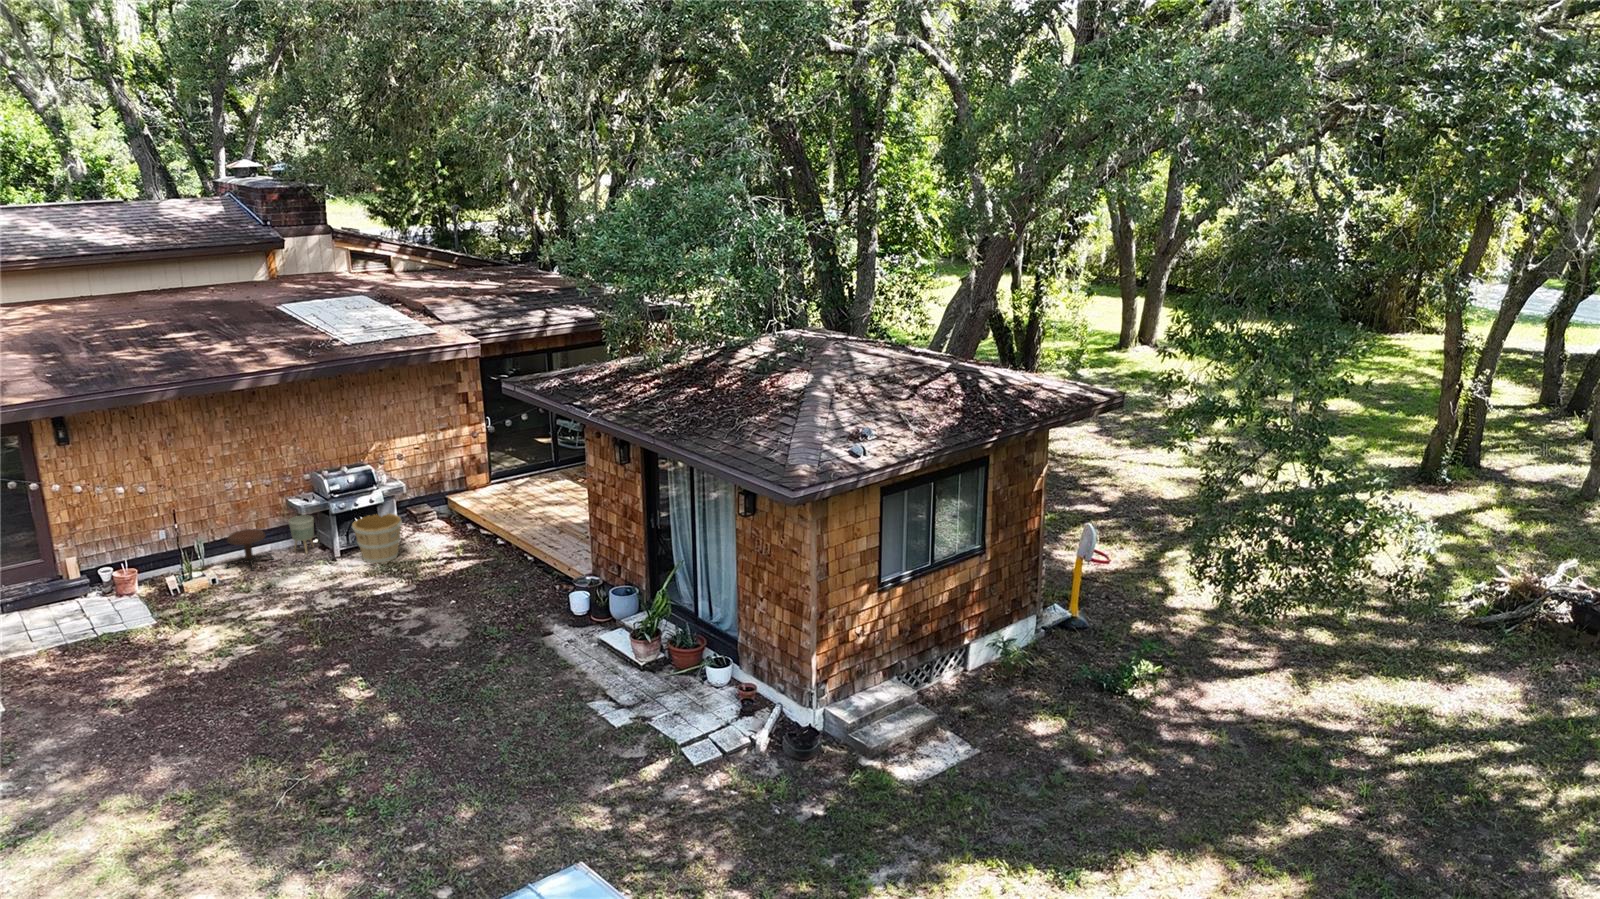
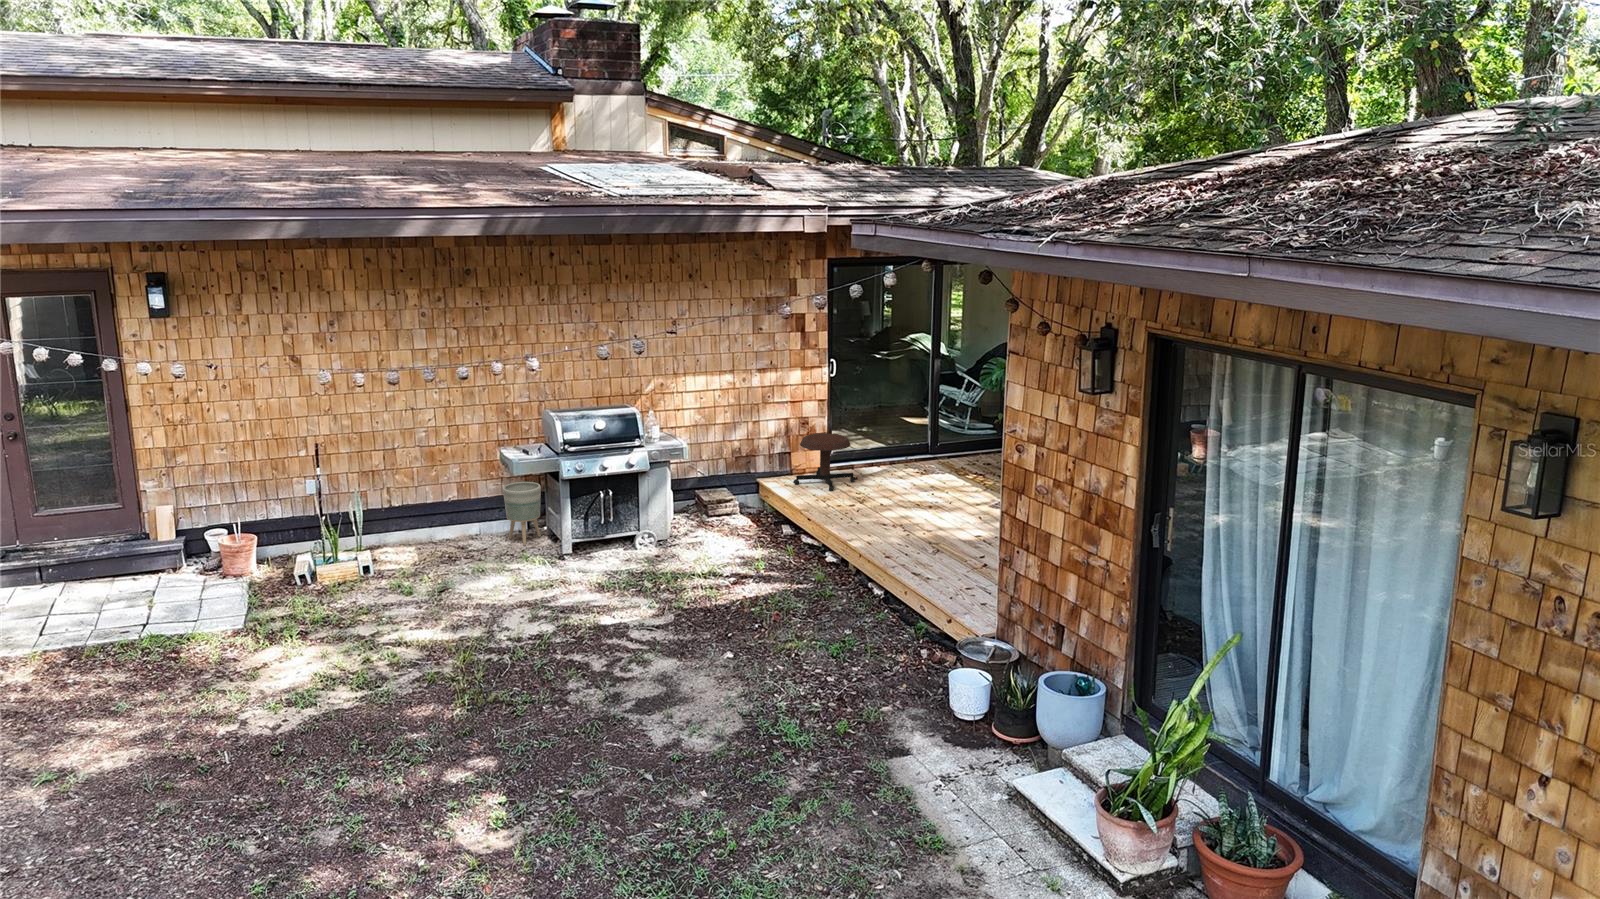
wooden bucket: present [352,514,402,563] -> none [589,487,670,571]
stool: present [225,529,274,570] -> present [793,433,855,491]

